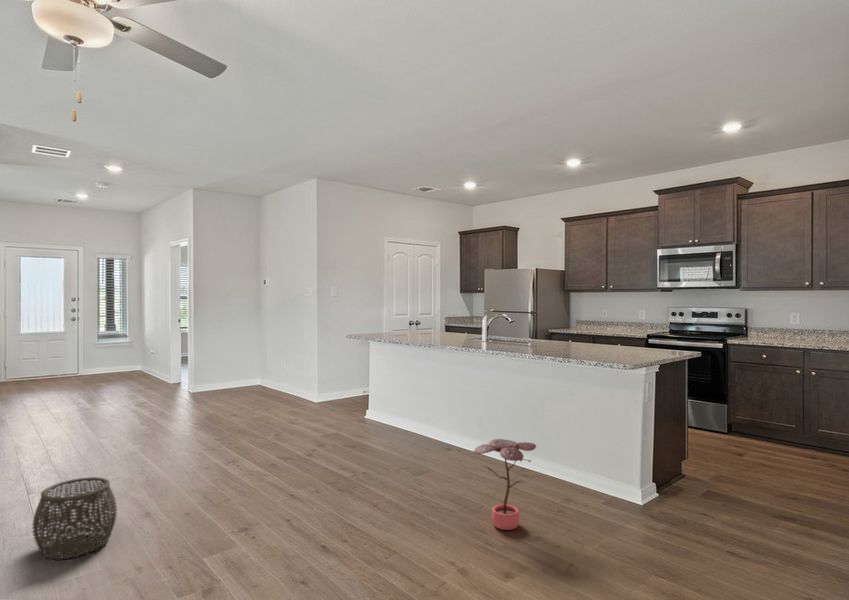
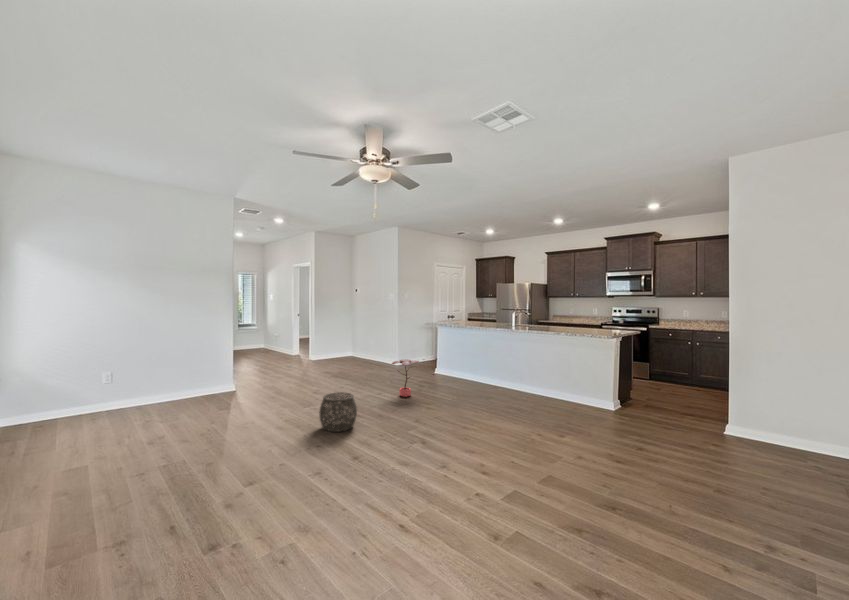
potted plant: present [474,439,536,530] -> present [392,359,419,397]

